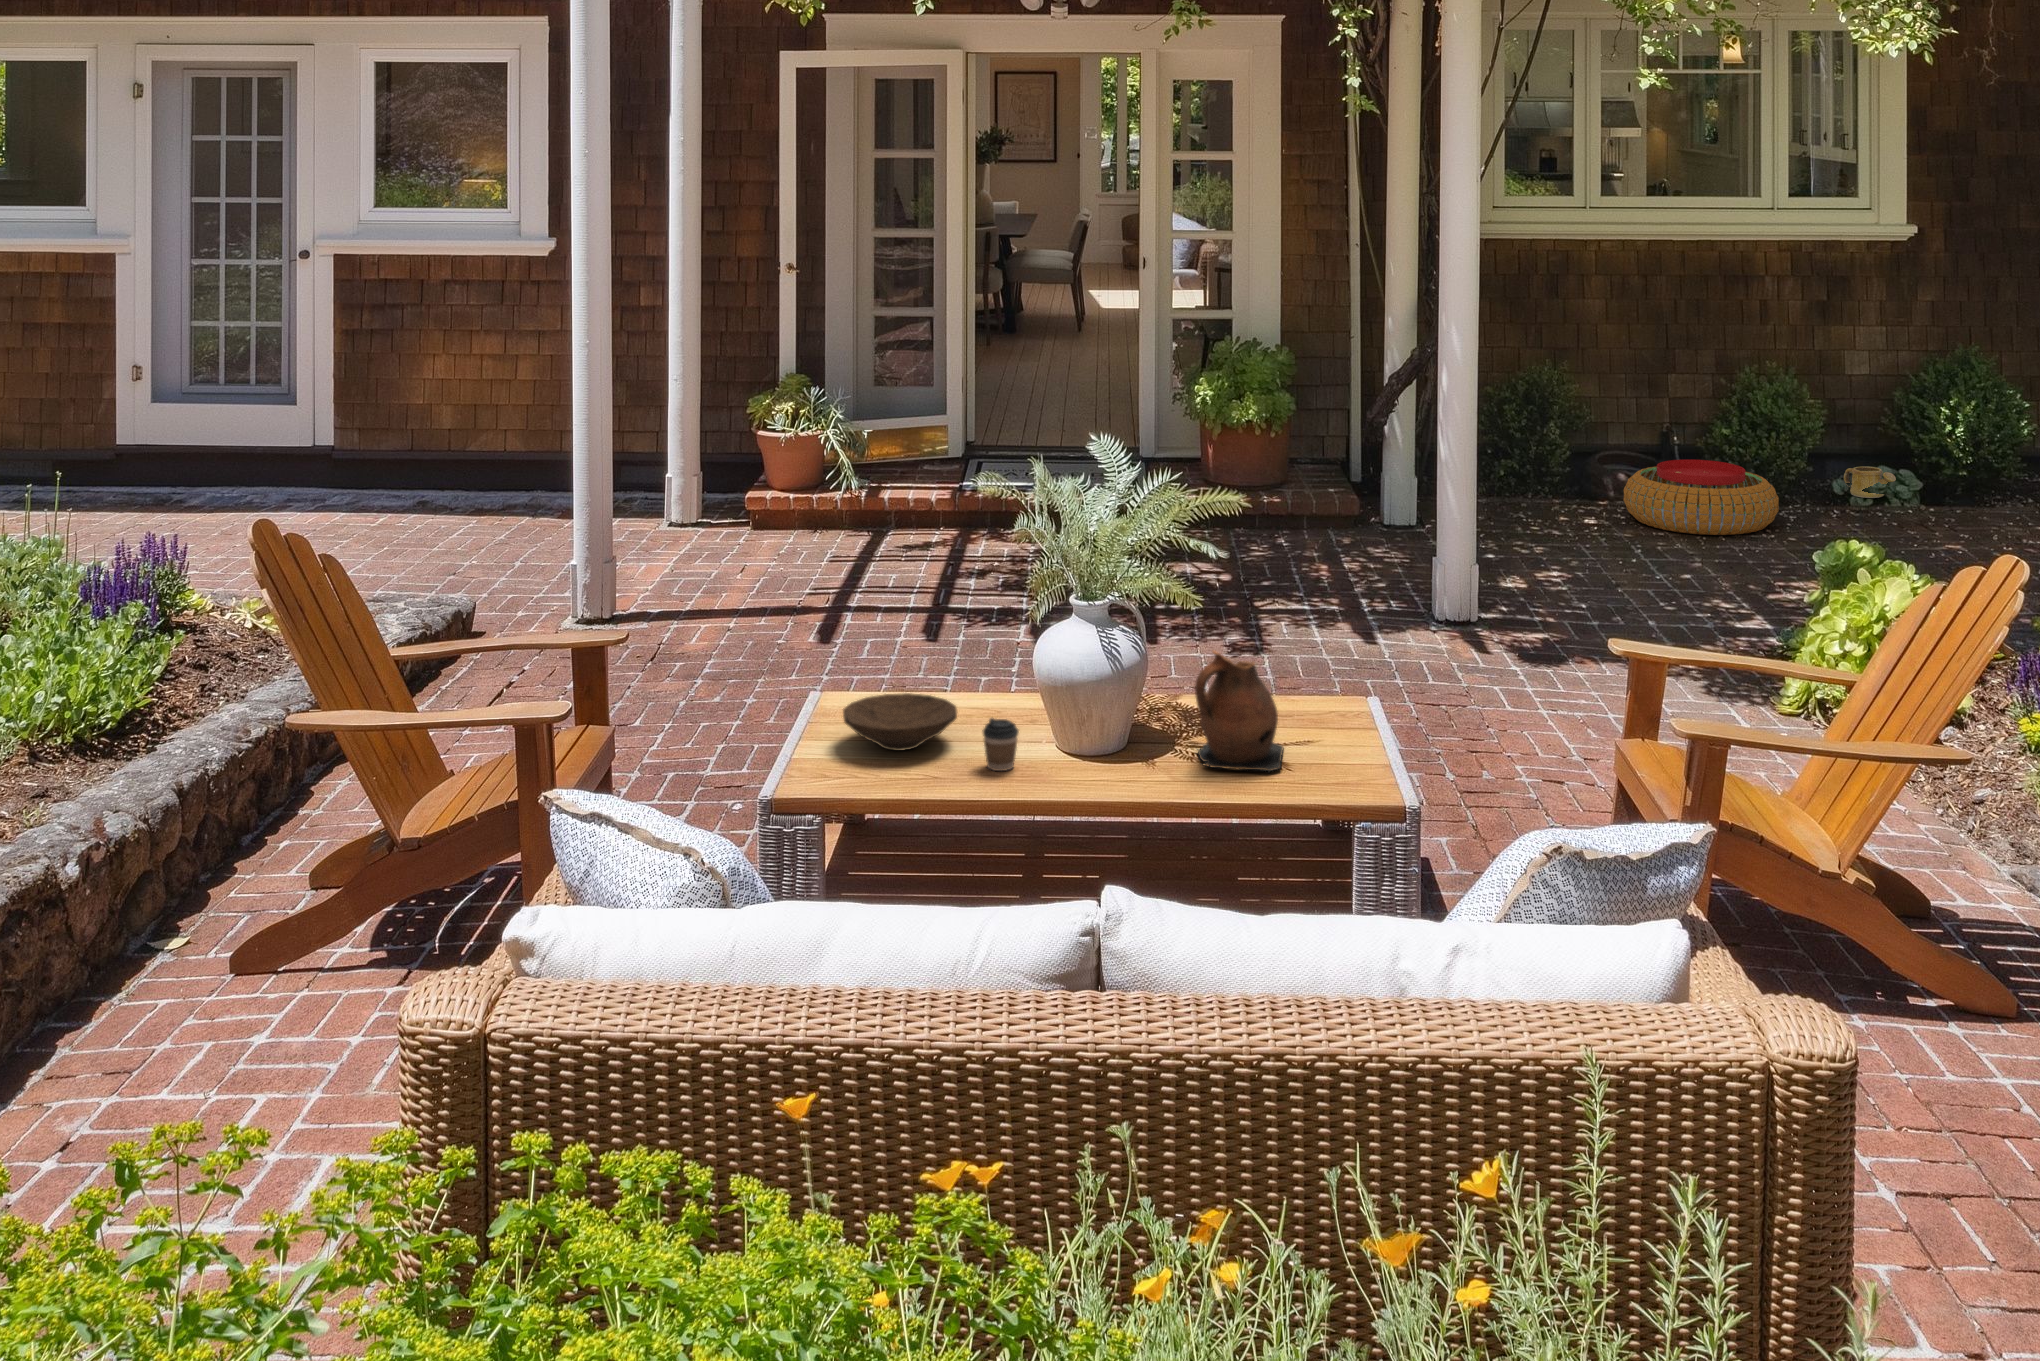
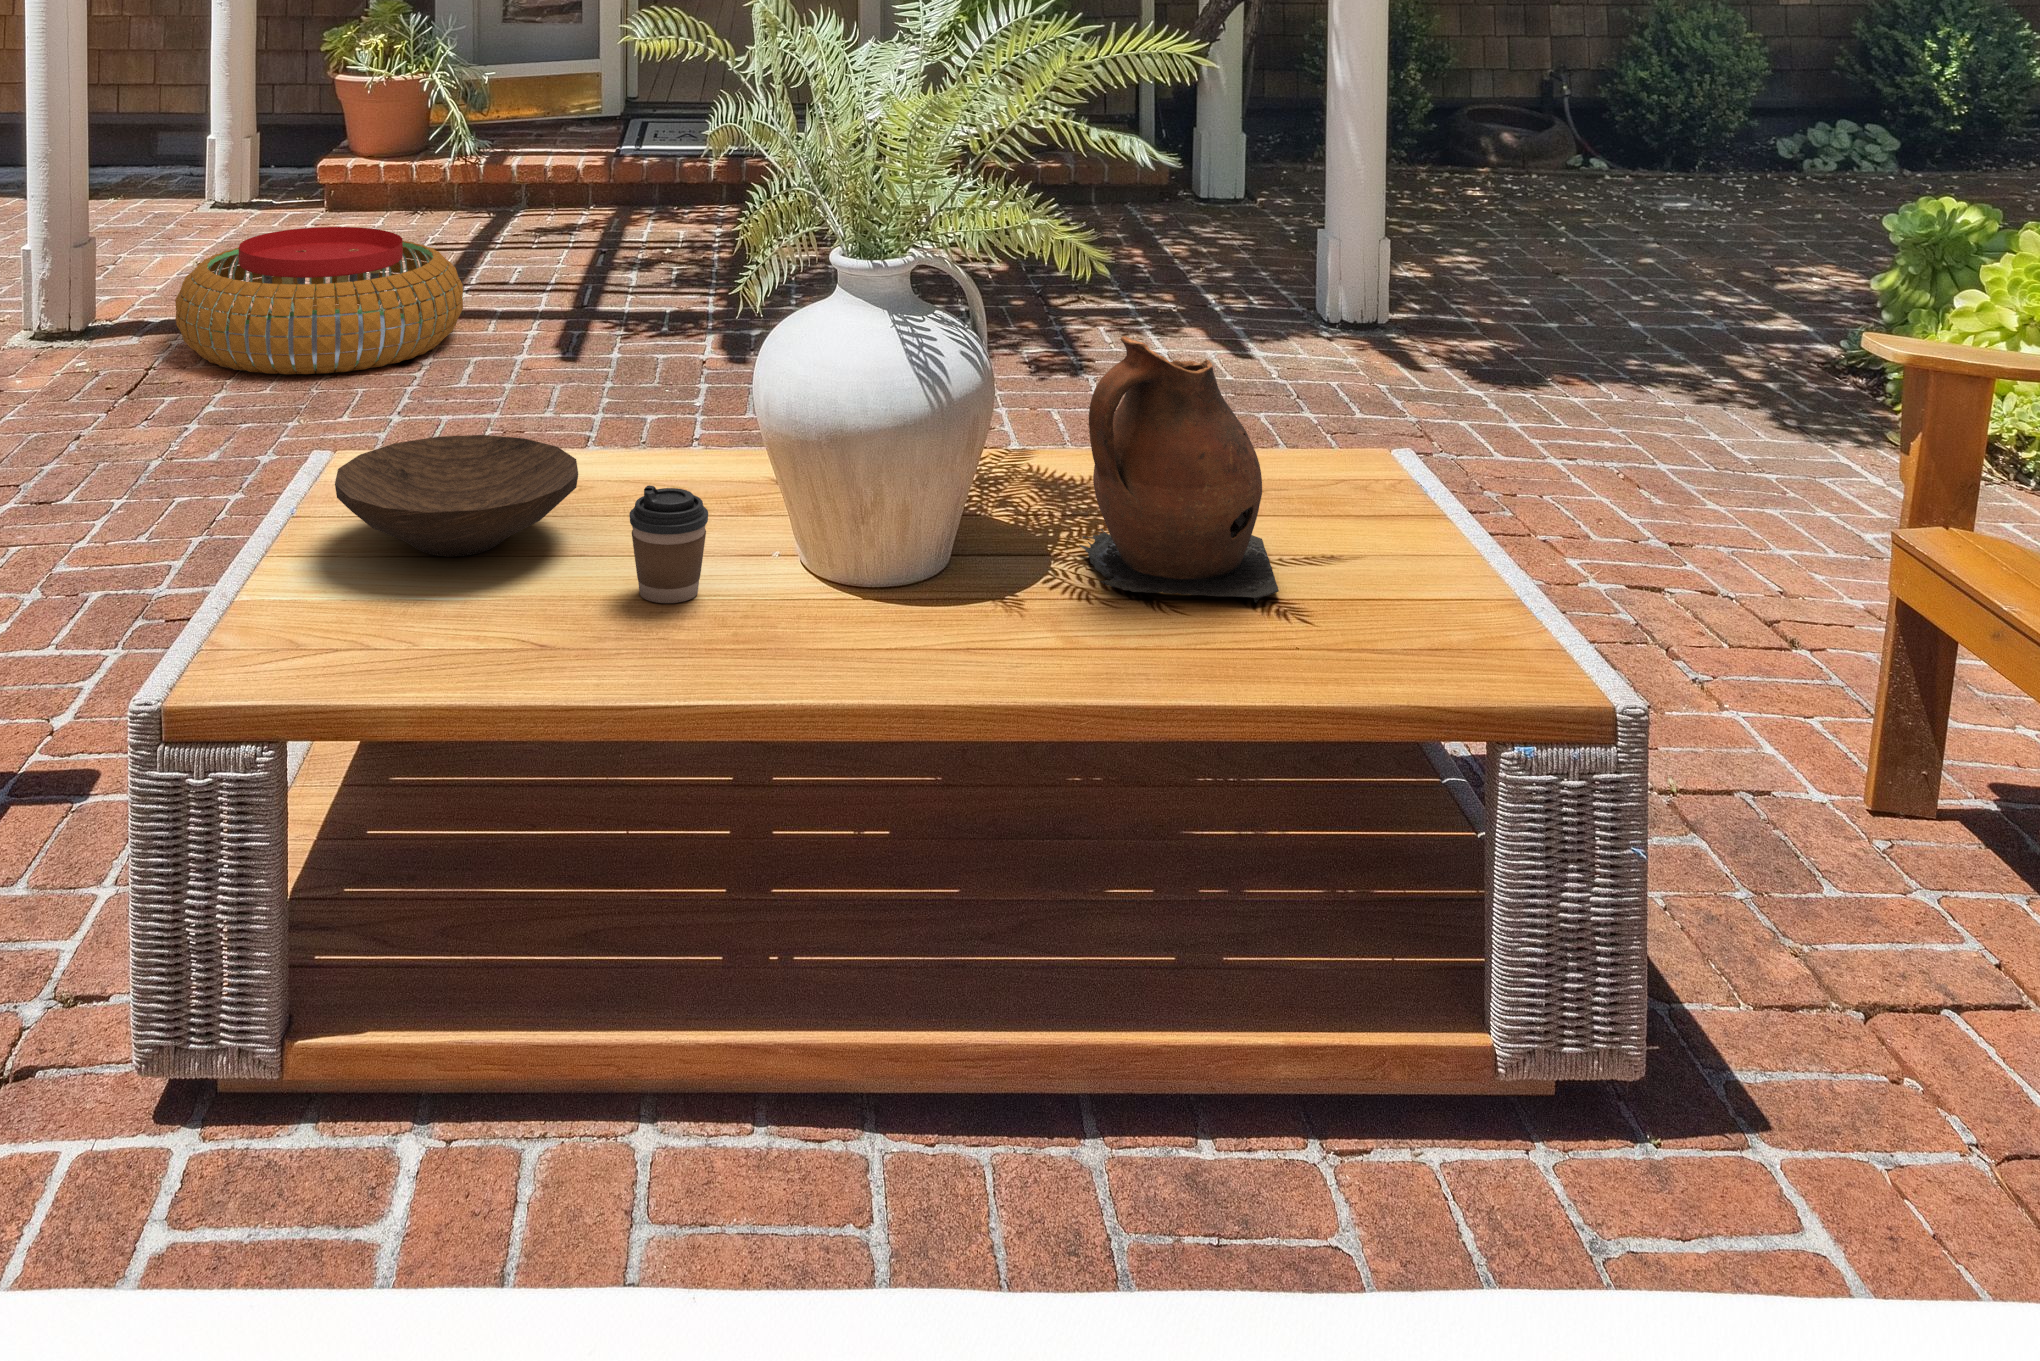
pouf: present [1623,460,1779,535] -> present [175,227,463,374]
watering can: present [1844,466,1896,498] -> none [1785,129,1862,169]

